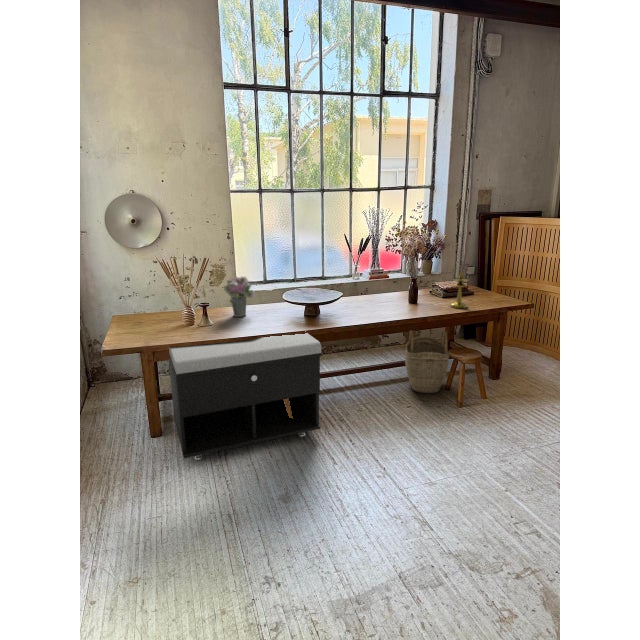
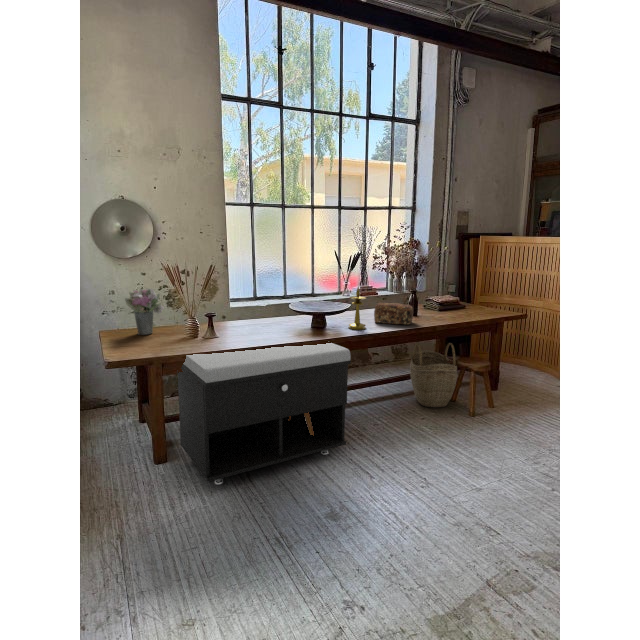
candlestick: present [451,270,469,308] -> present [348,287,366,330]
flower bouquet: present [224,277,255,317] -> present [125,289,164,335]
bread loaf: none [363,292,403,314] -> present [374,303,413,325]

